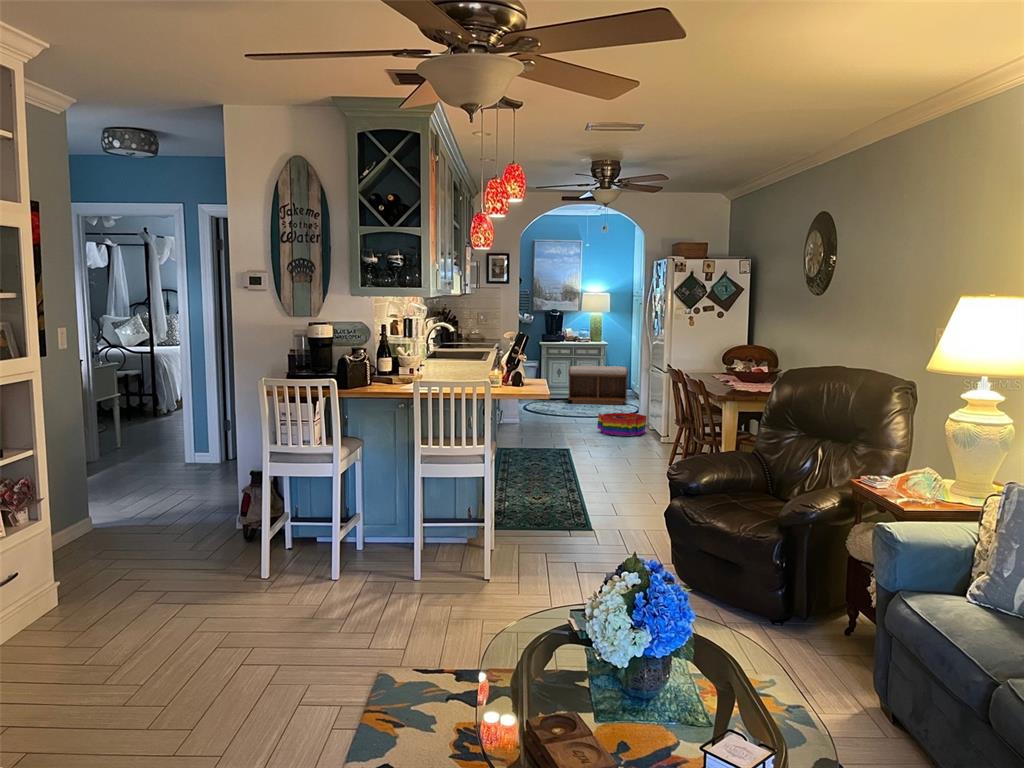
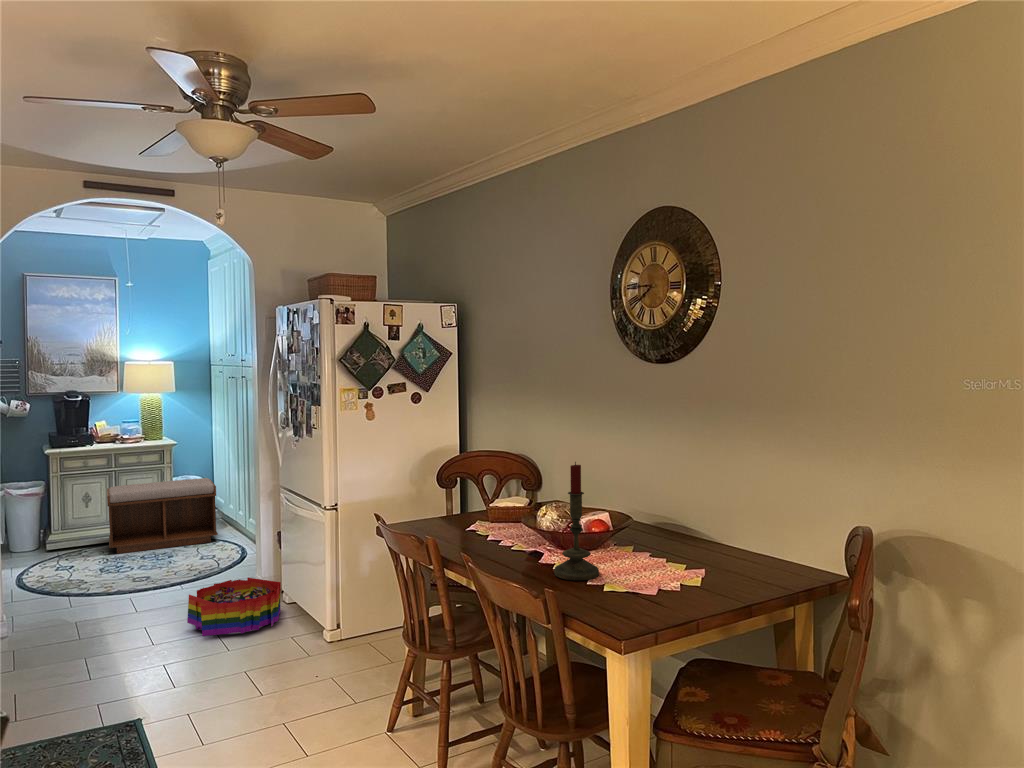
candle: none [726,336,747,388] -> present [554,462,599,581]

